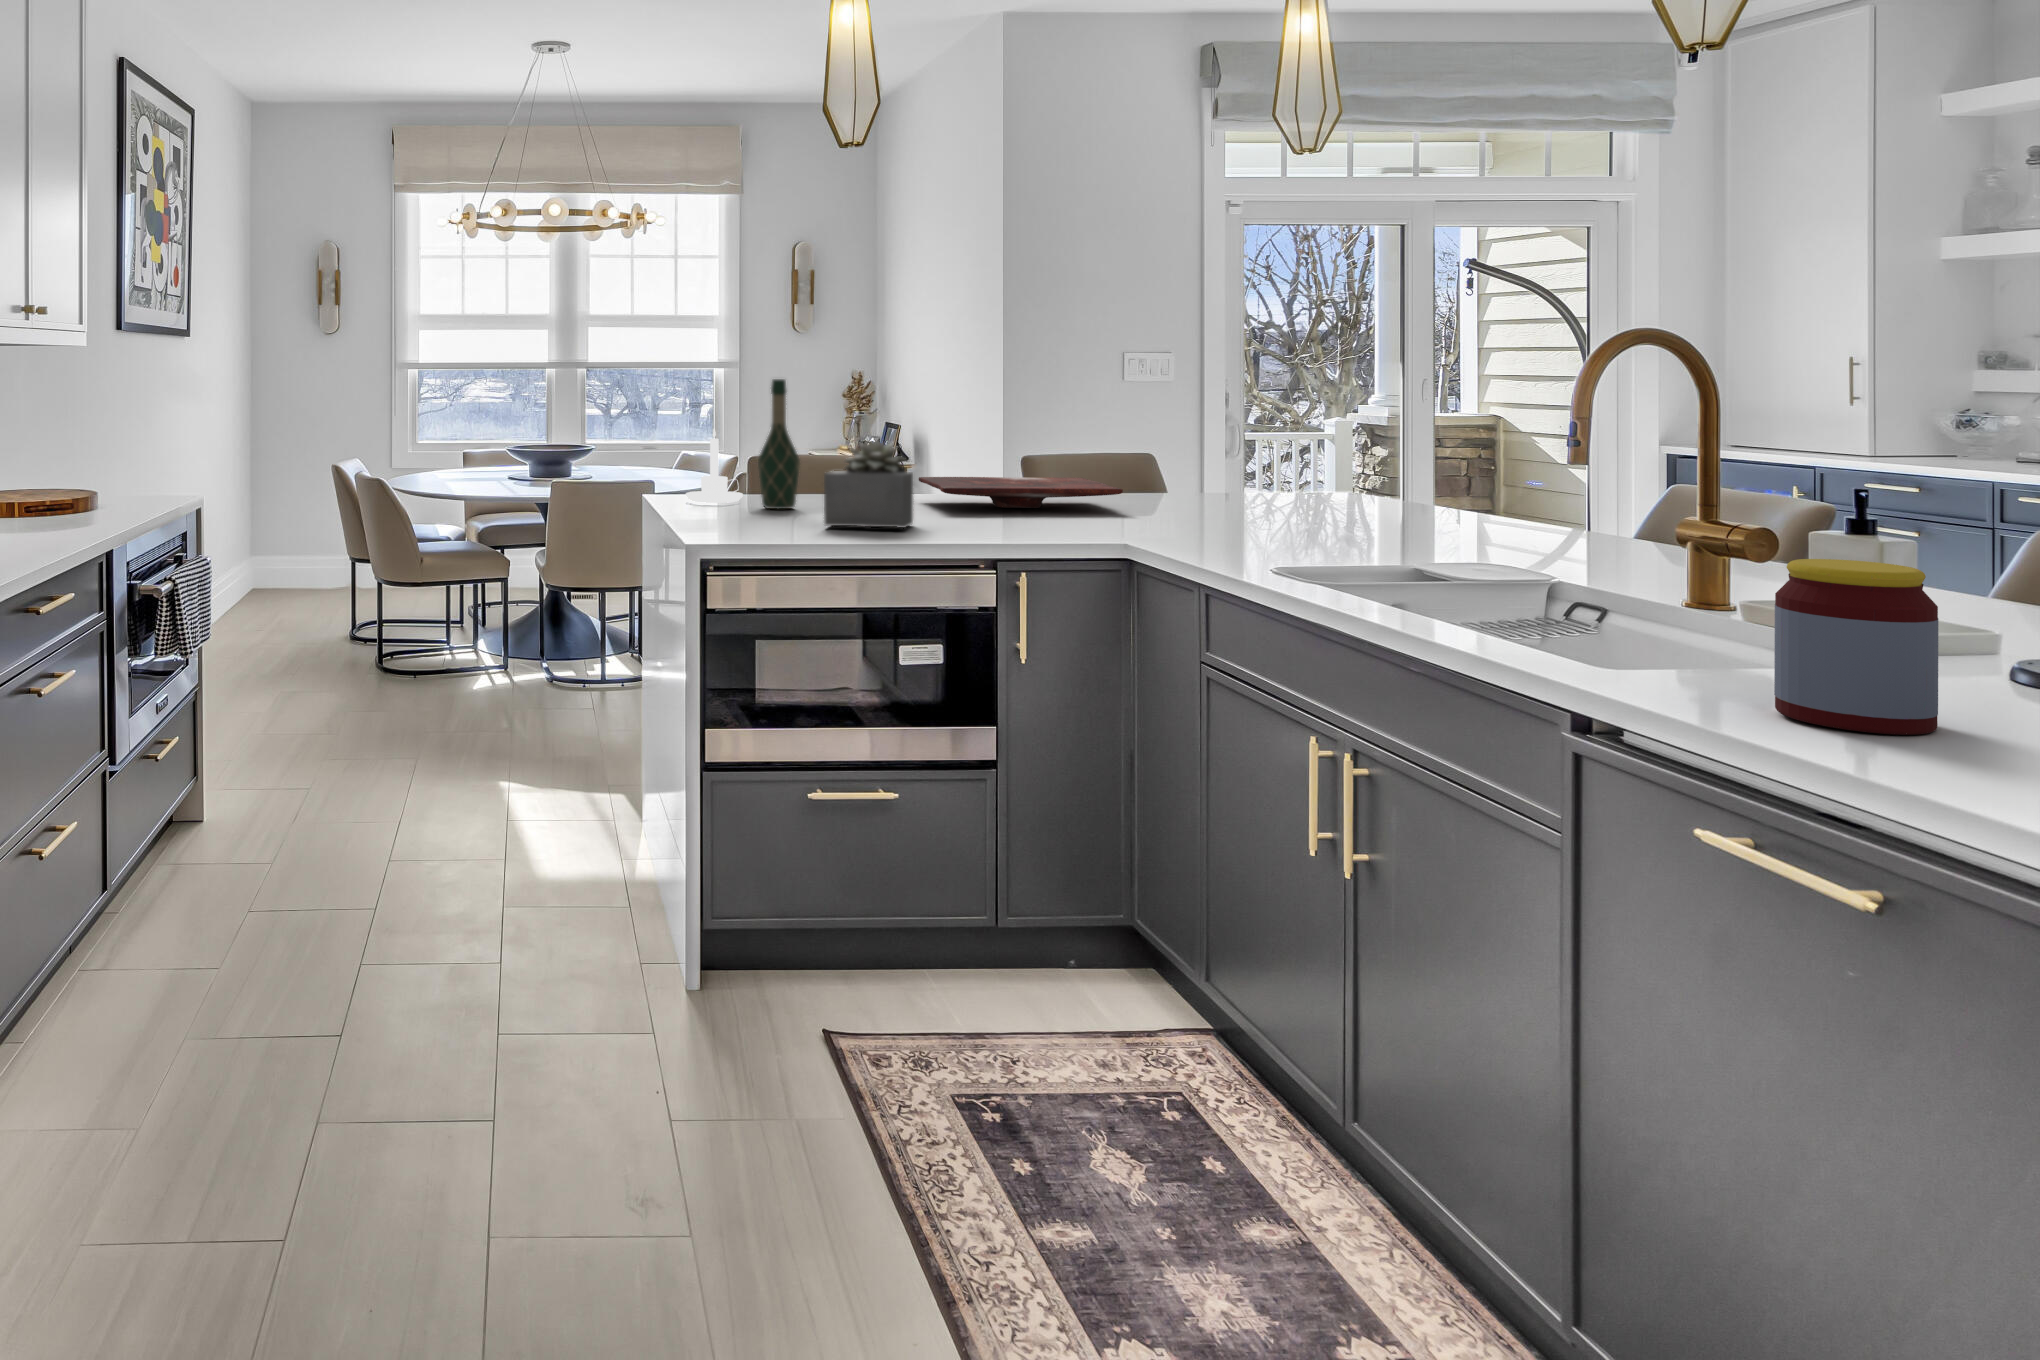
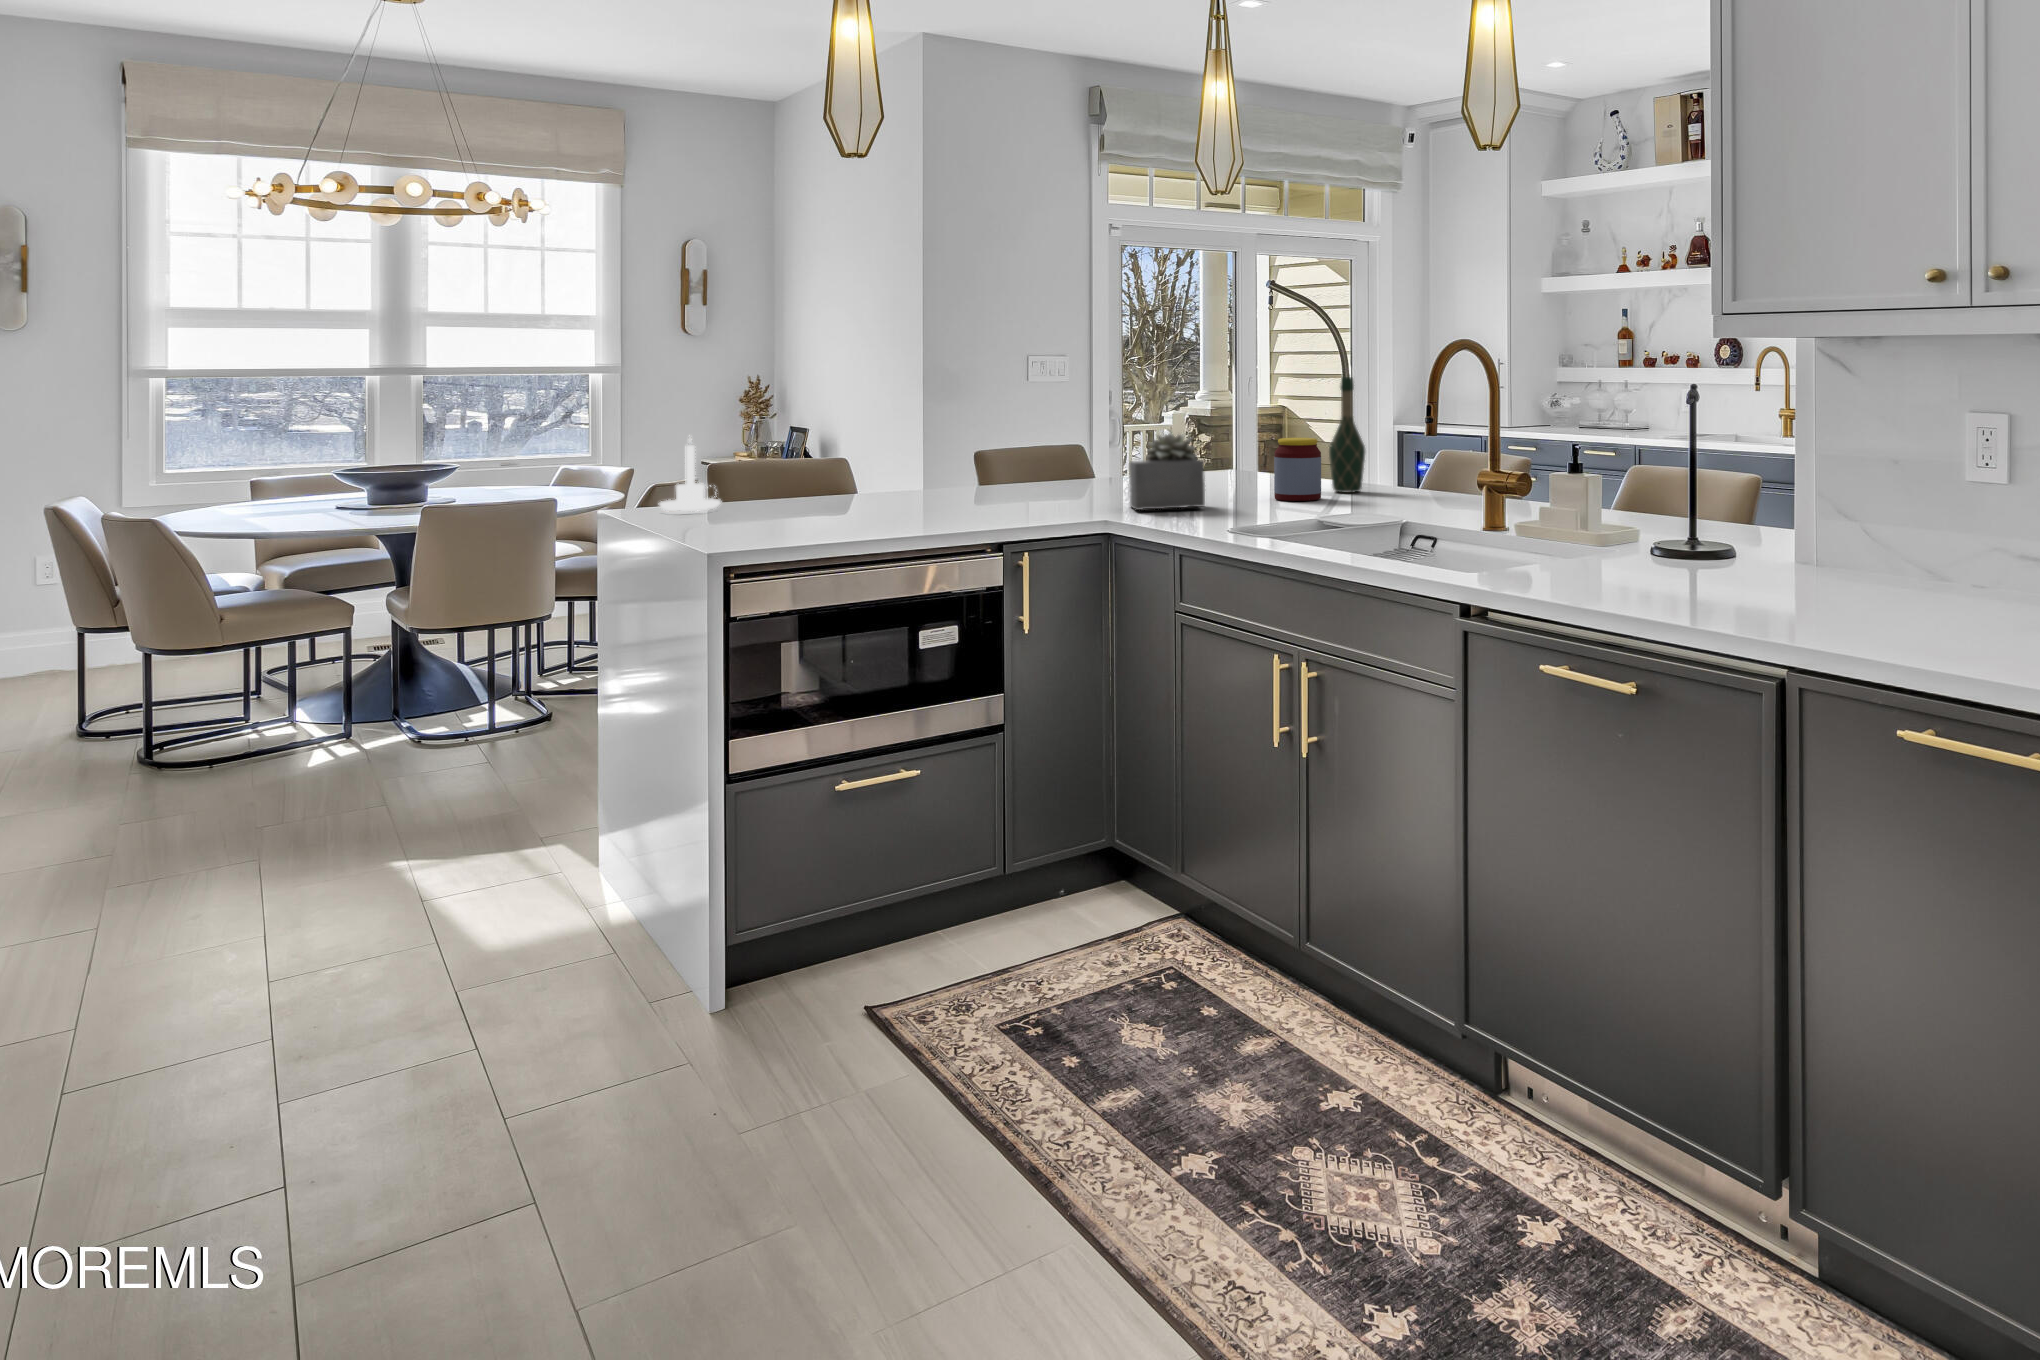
wine bottle: present [758,379,800,509] -> present [1329,377,1365,493]
succulent plant: present [824,441,913,528] -> present [1129,433,1205,510]
cutting board: present [919,477,1123,508] -> none [894,468,1080,498]
jar: present [1774,559,1938,735] -> present [1274,438,1321,501]

